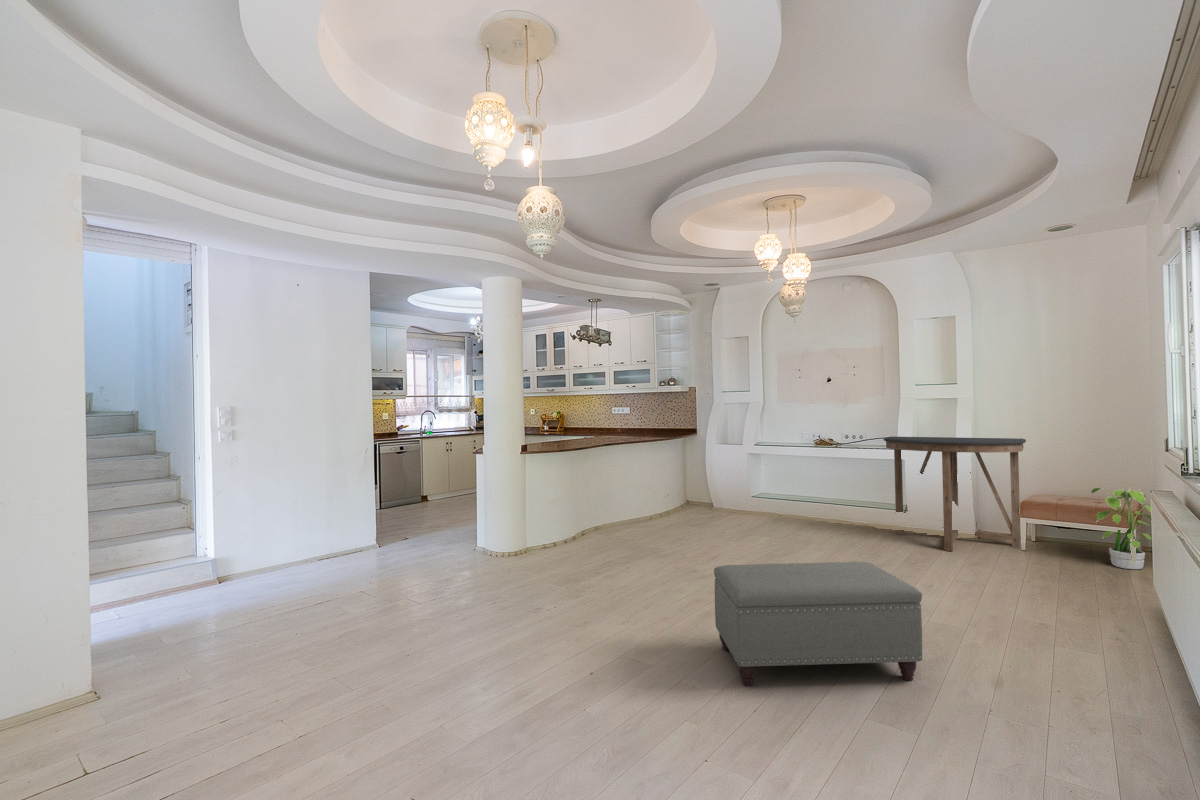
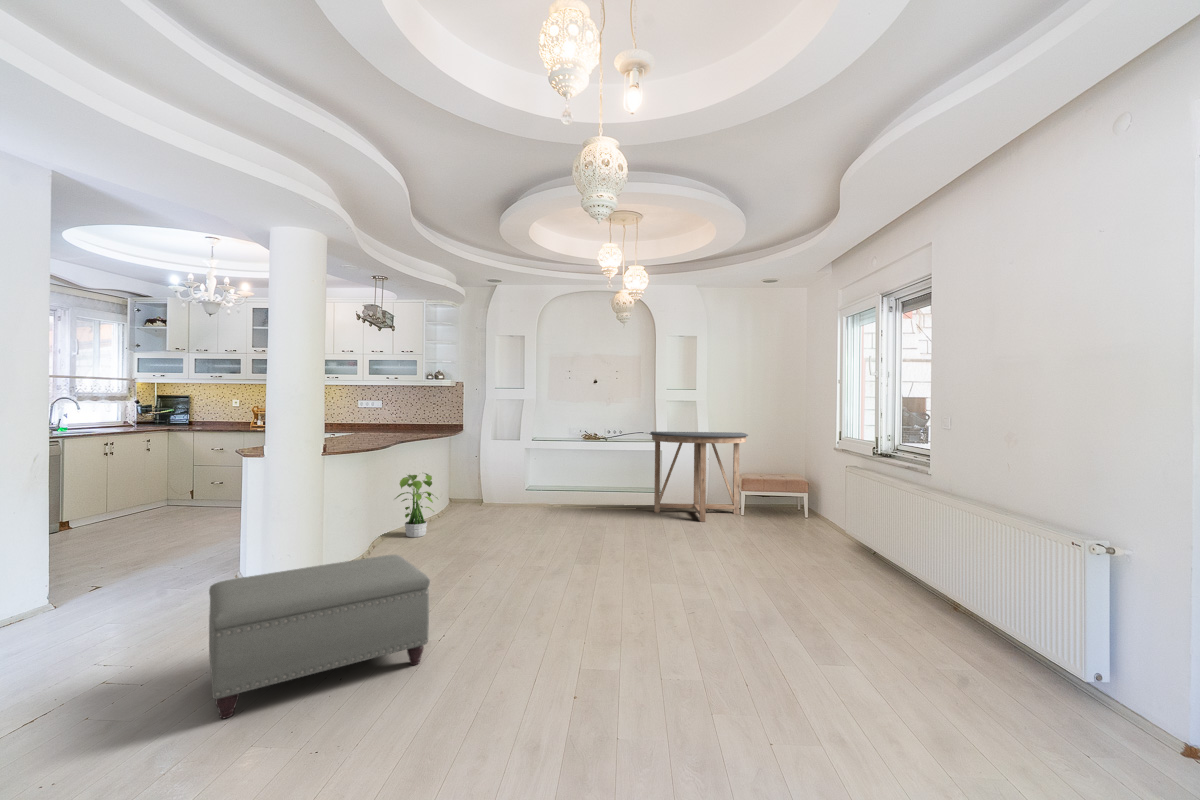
potted plant: present [1091,488,1152,569] -> present [395,473,438,537]
ottoman: present [714,562,922,685] -> present [209,555,430,718]

